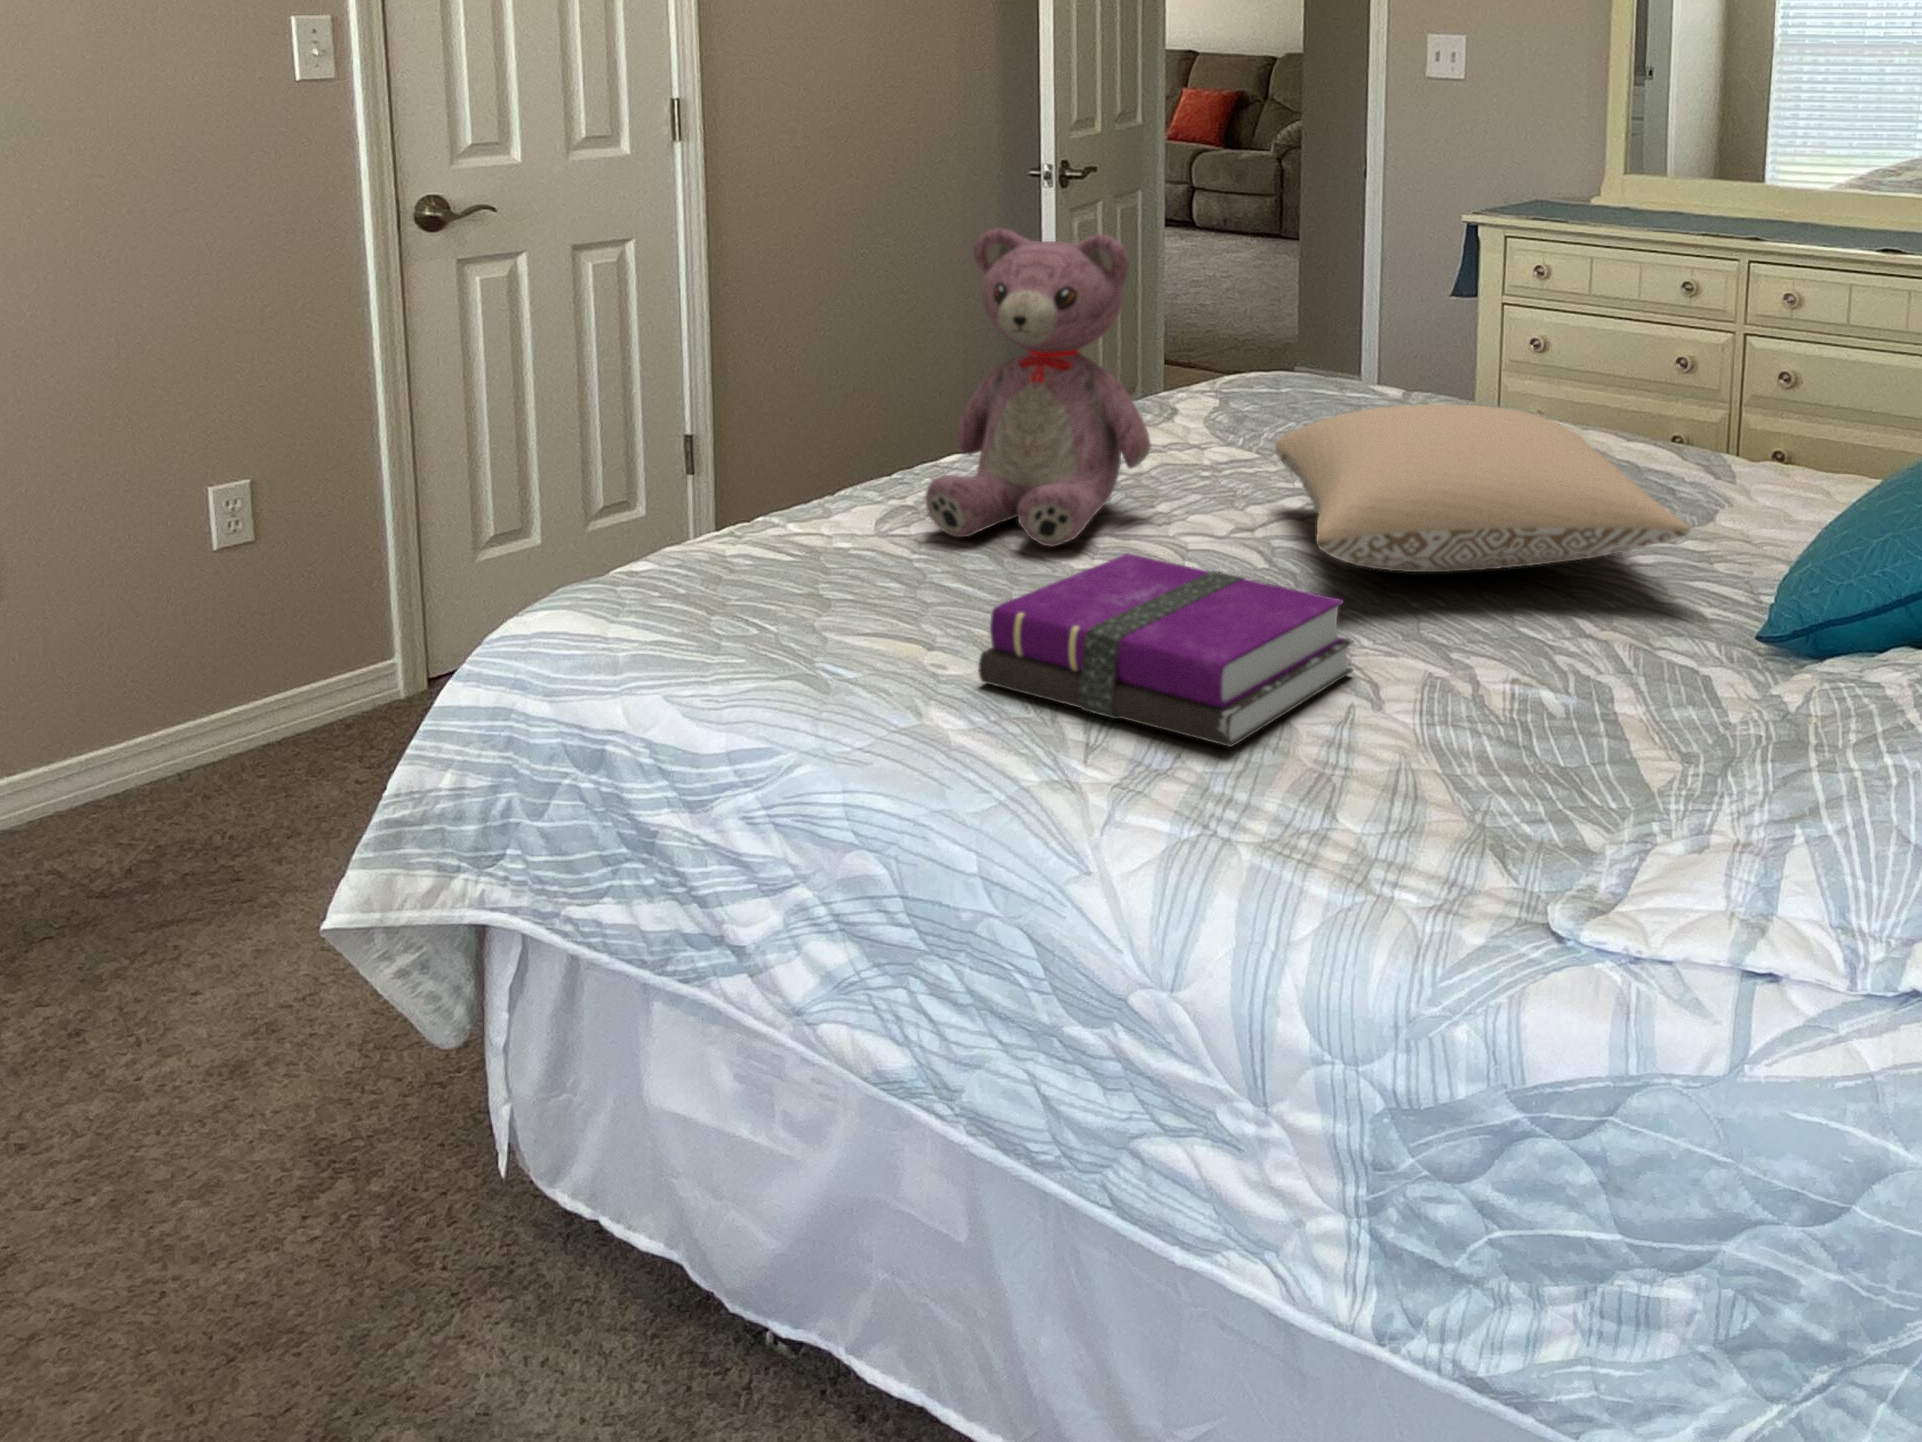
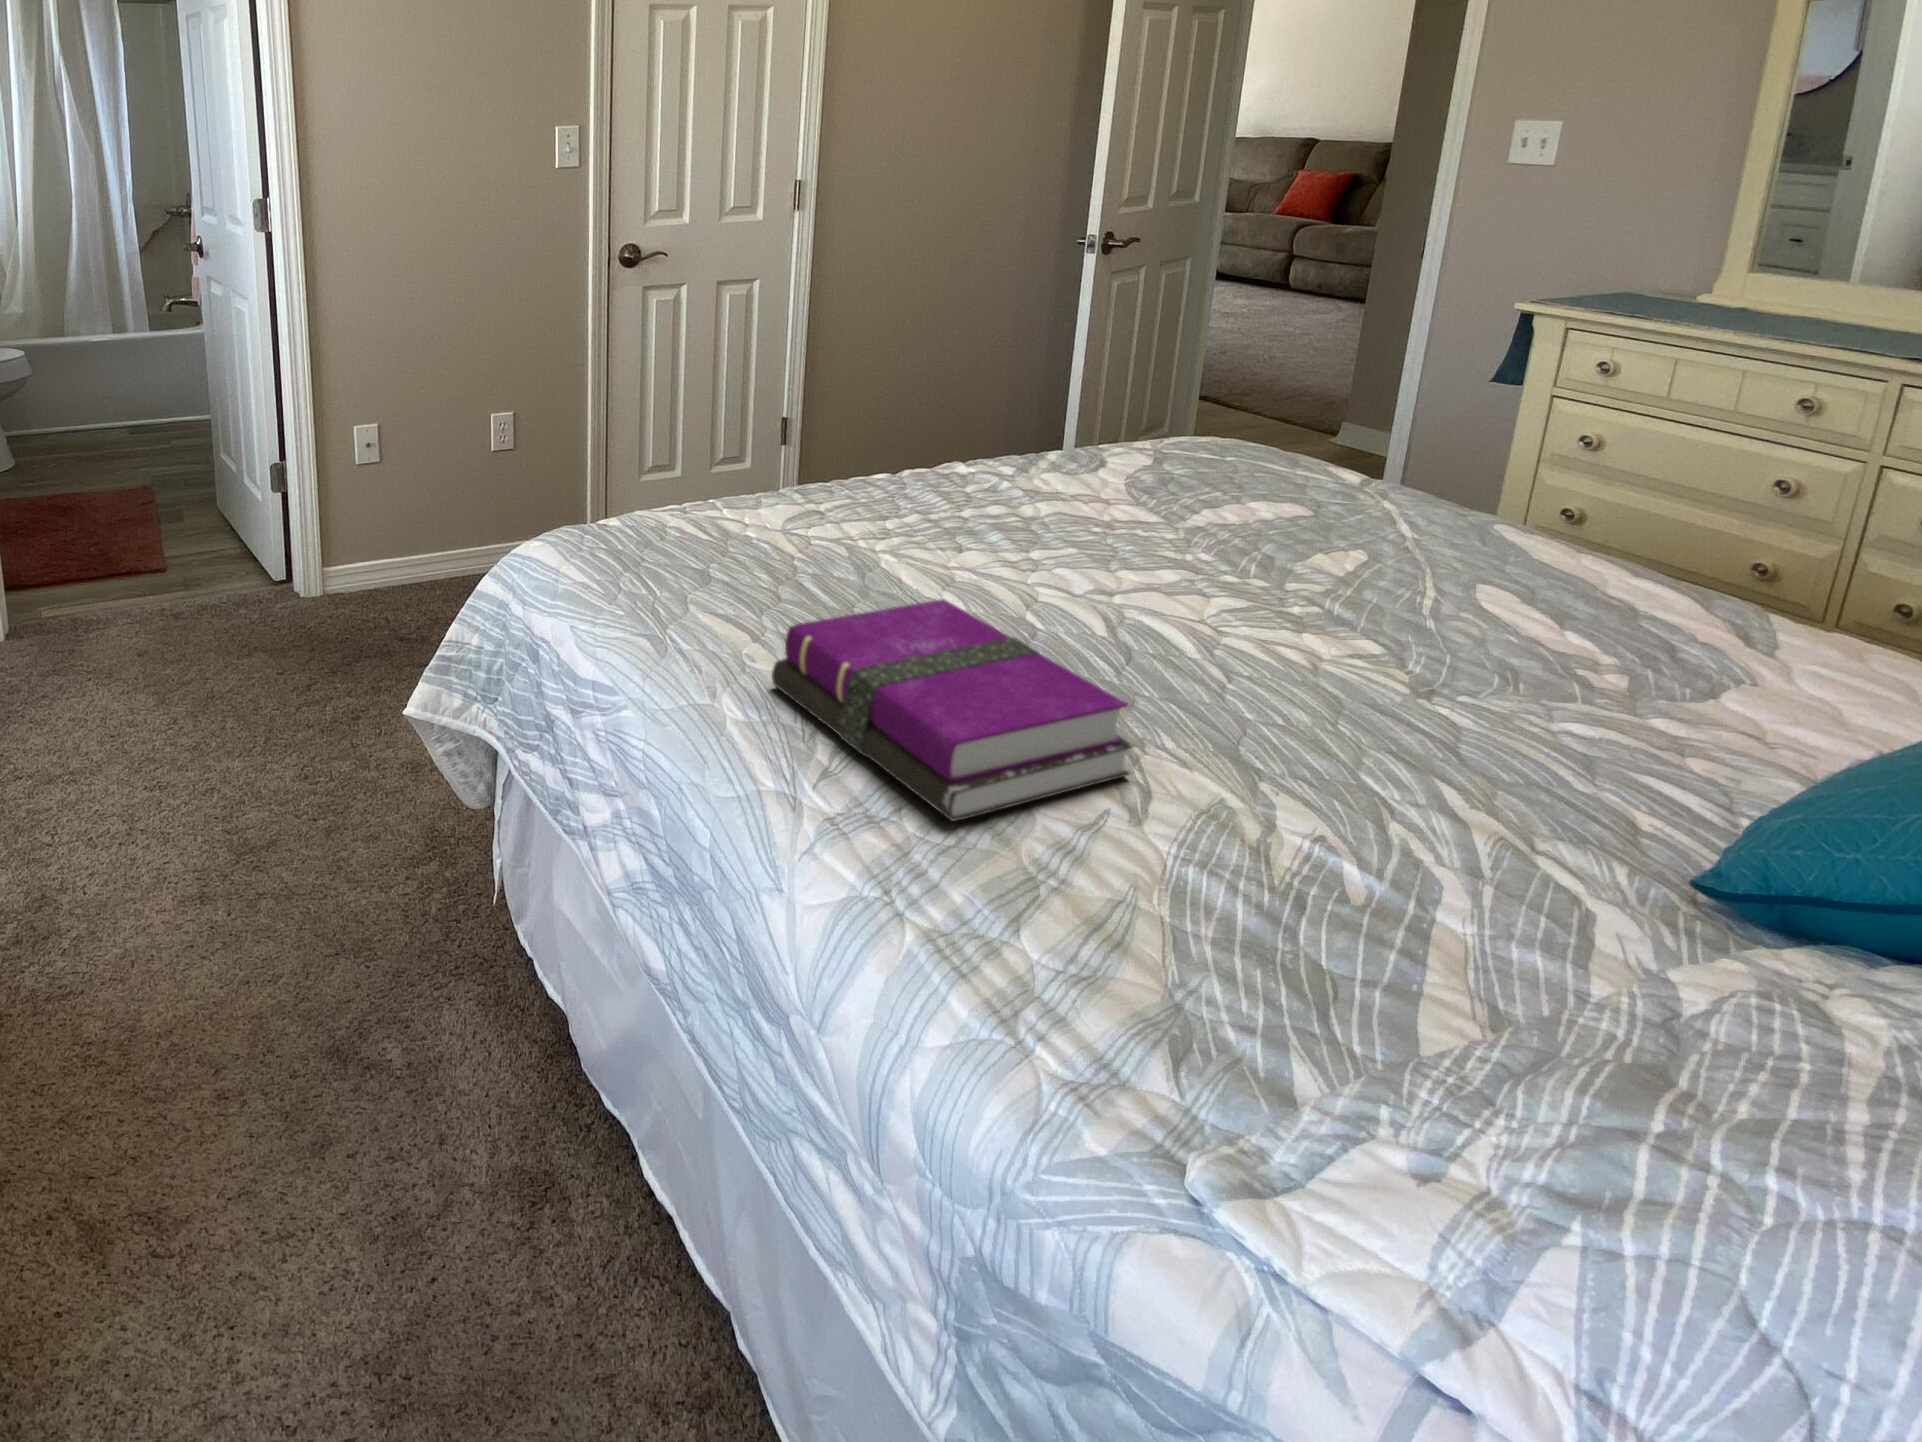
teddy bear: present [926,228,1151,547] -> none [817,282,1030,570]
pillow: present [1275,404,1690,572] -> none [1135,502,1628,731]

